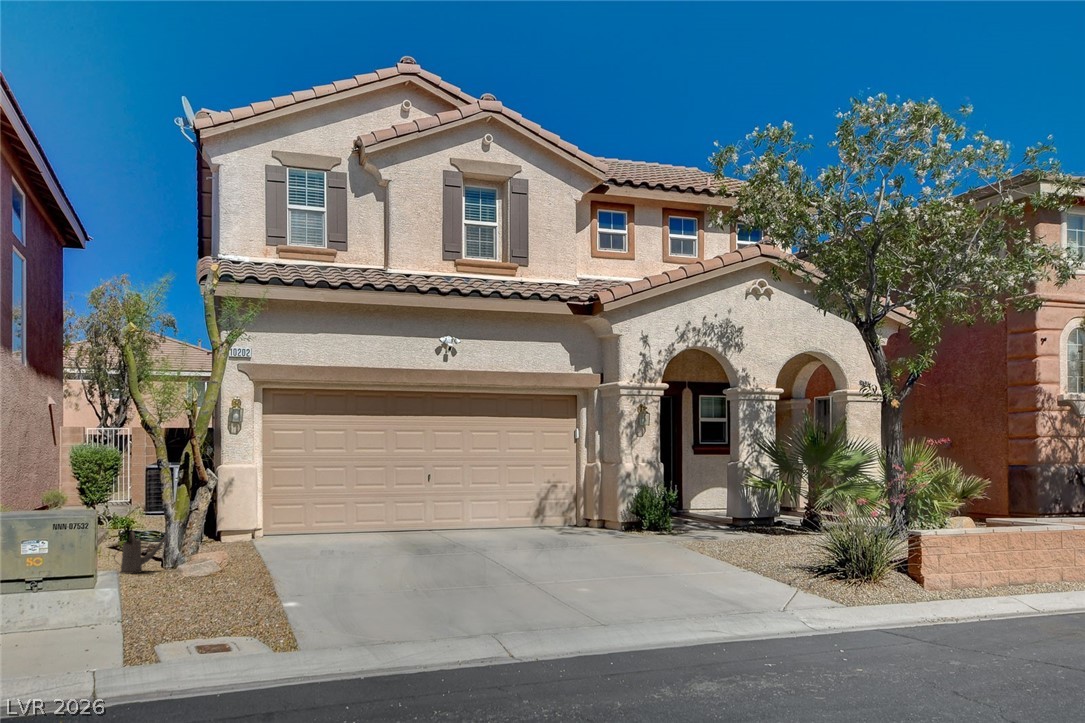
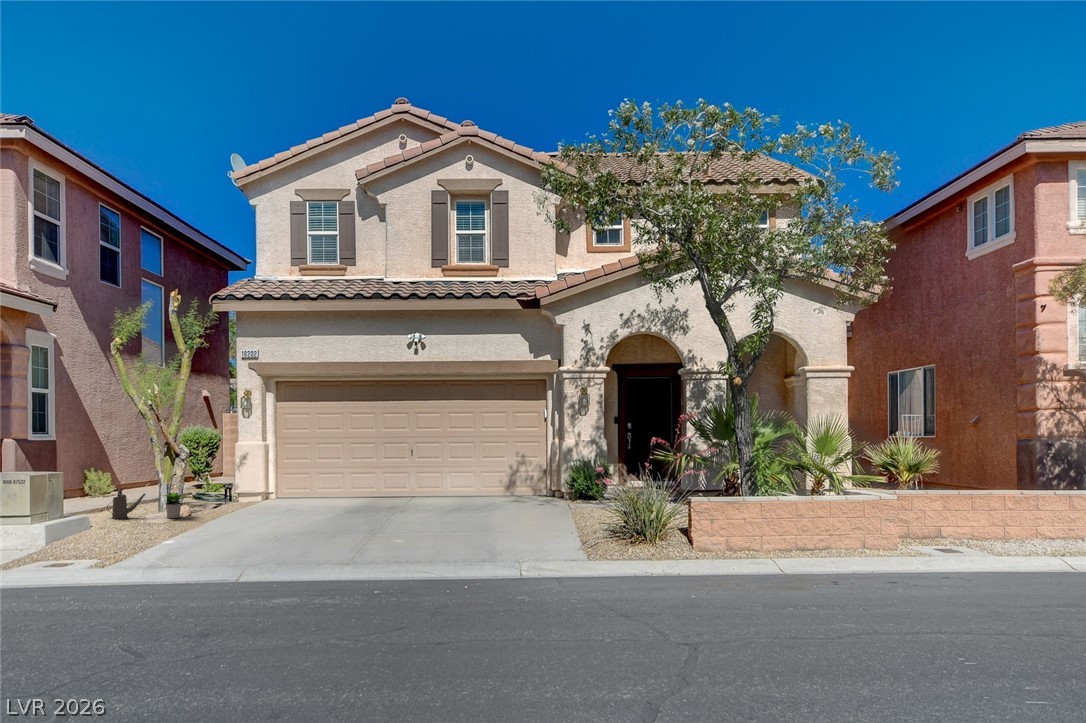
potted plant: none [180,534,223,569] -> present [163,493,185,518]

